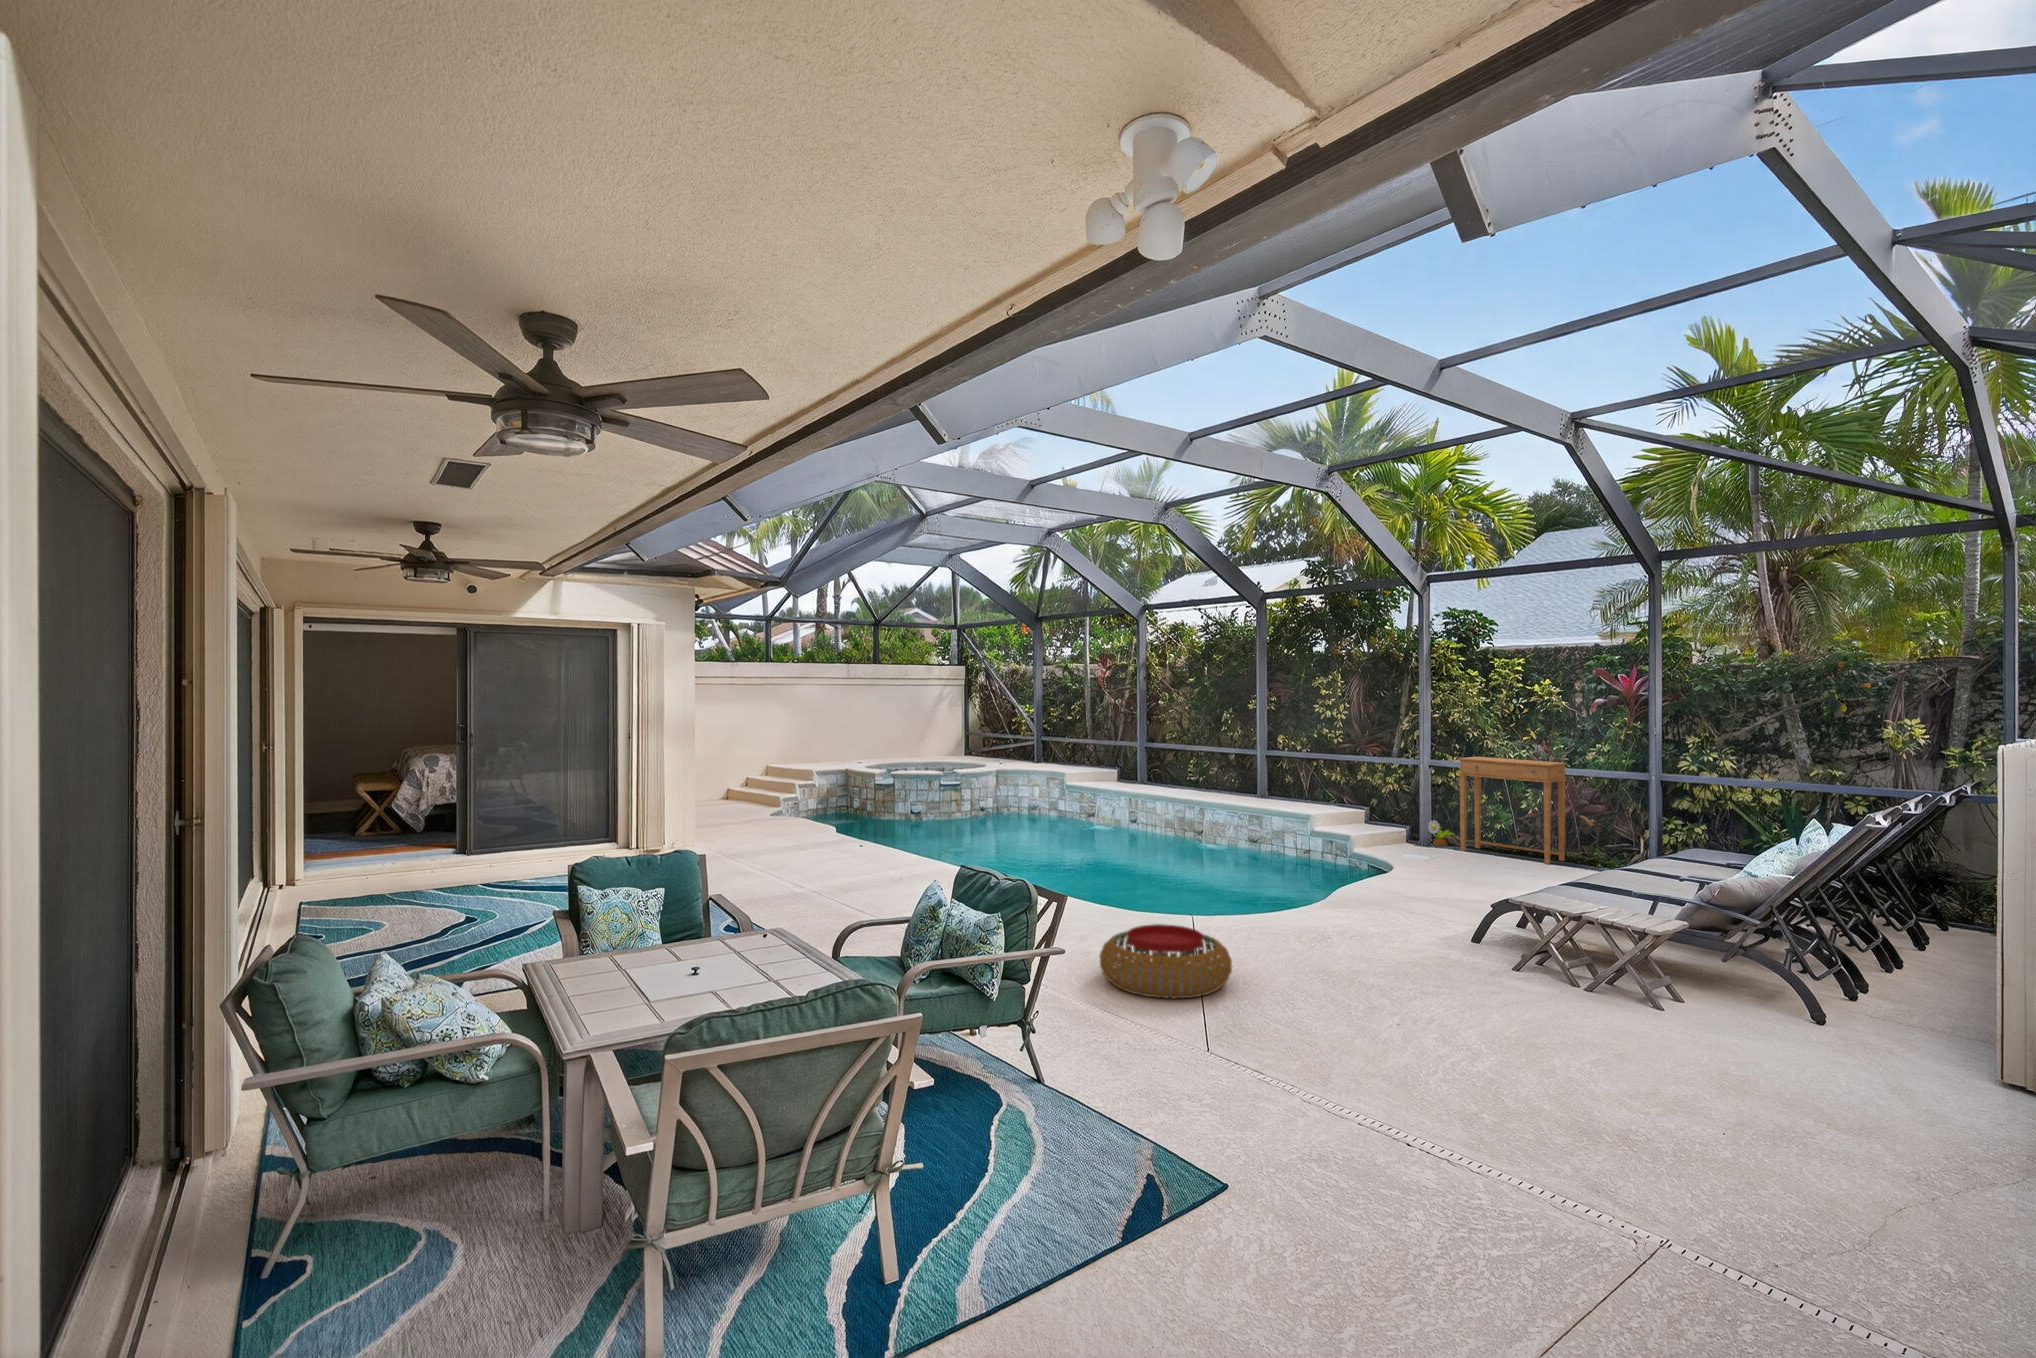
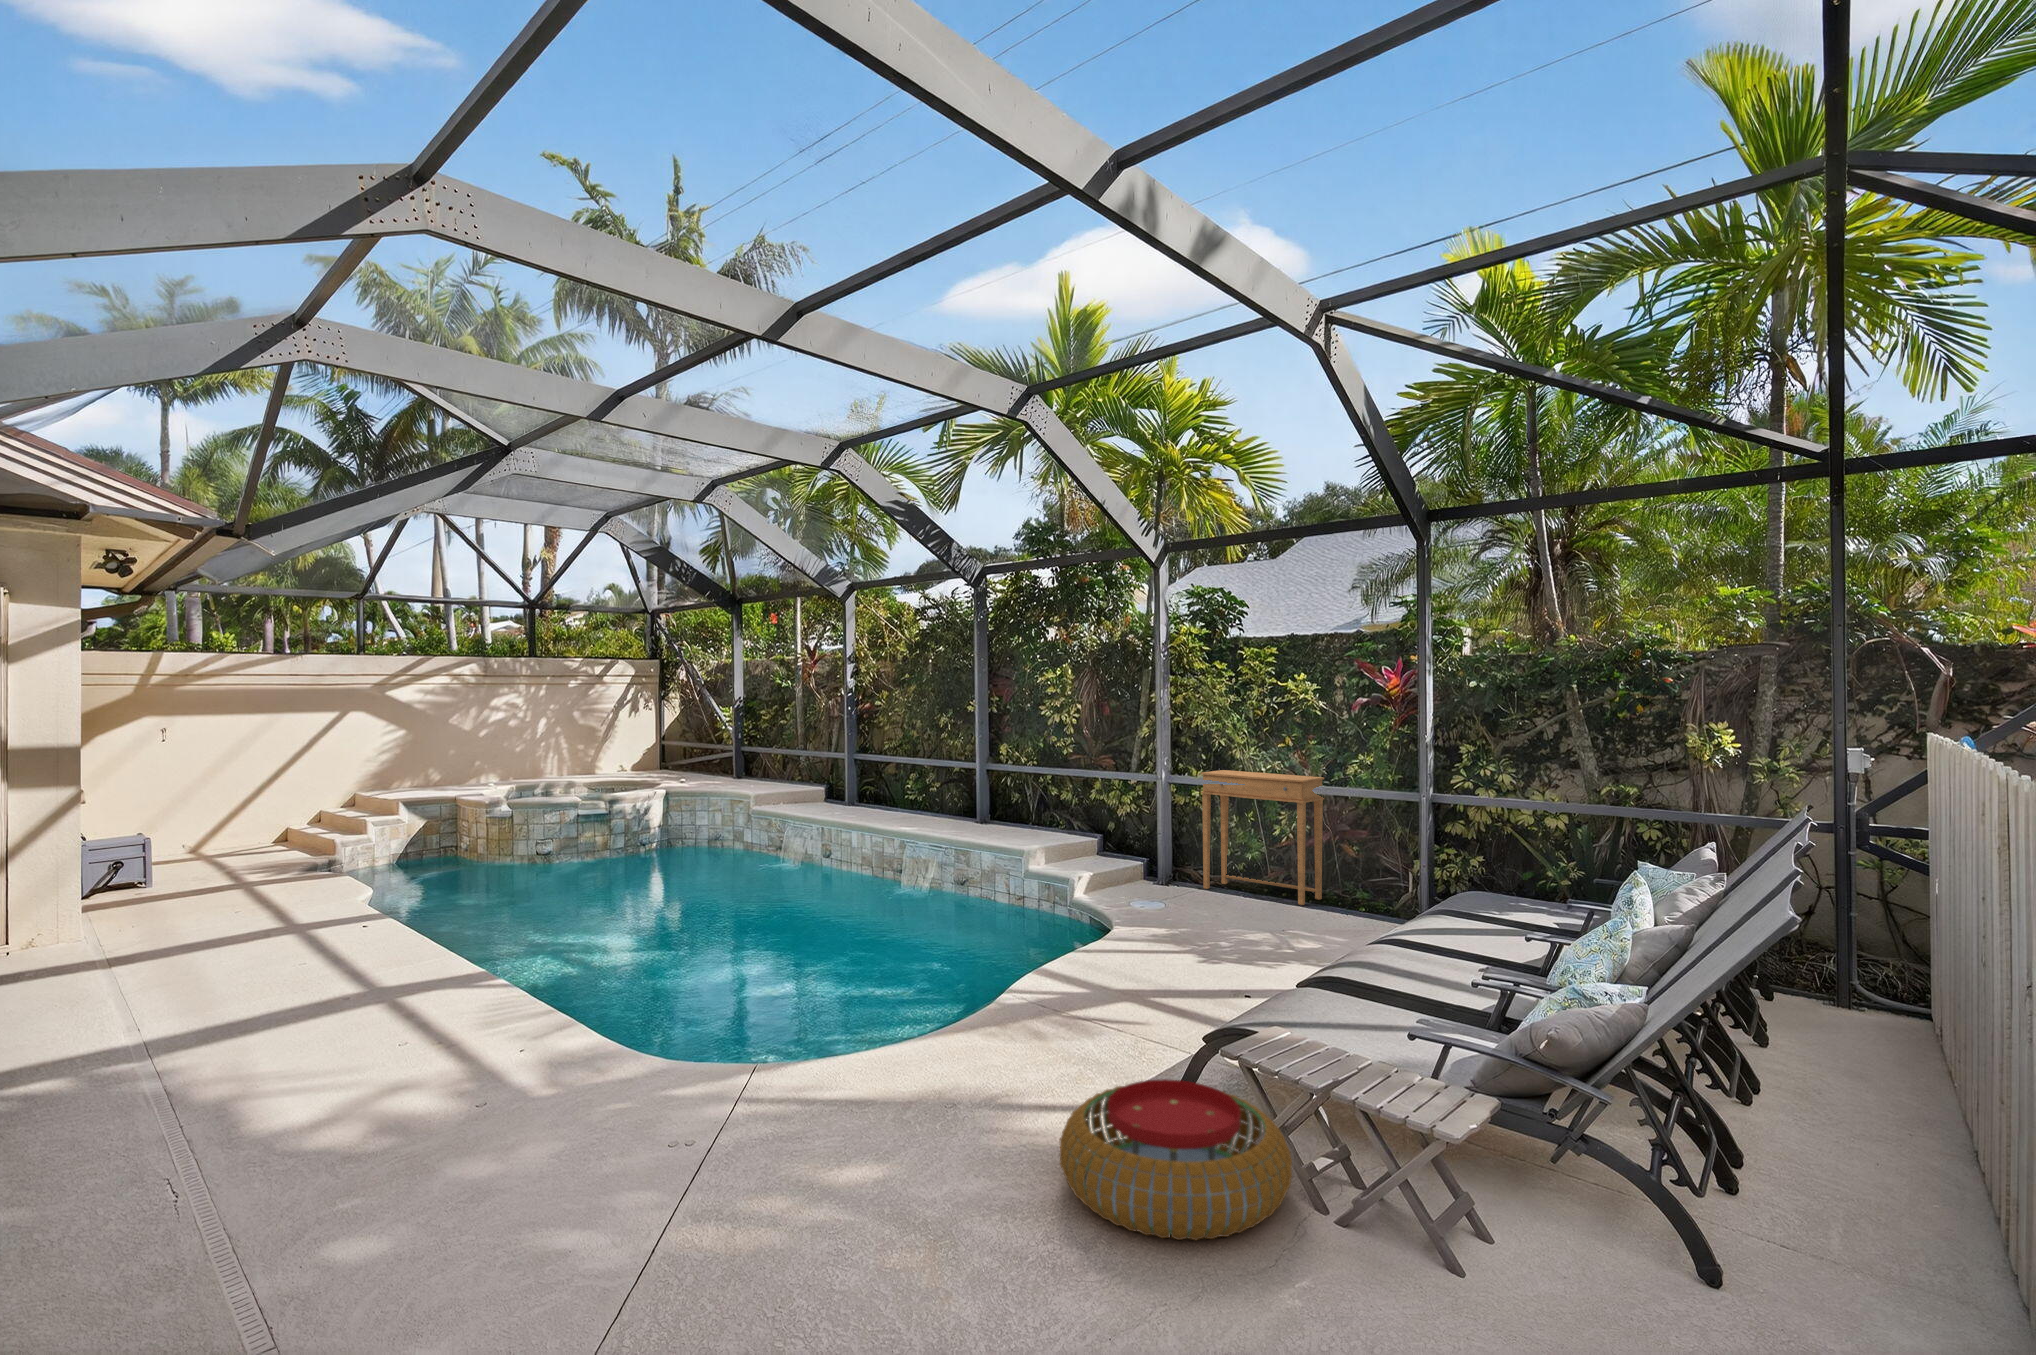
decorative plant: present [1427,820,1455,846] -> none [1166,849,1199,882]
pouf: present [1100,924,1232,998] -> present [1060,1079,1292,1240]

